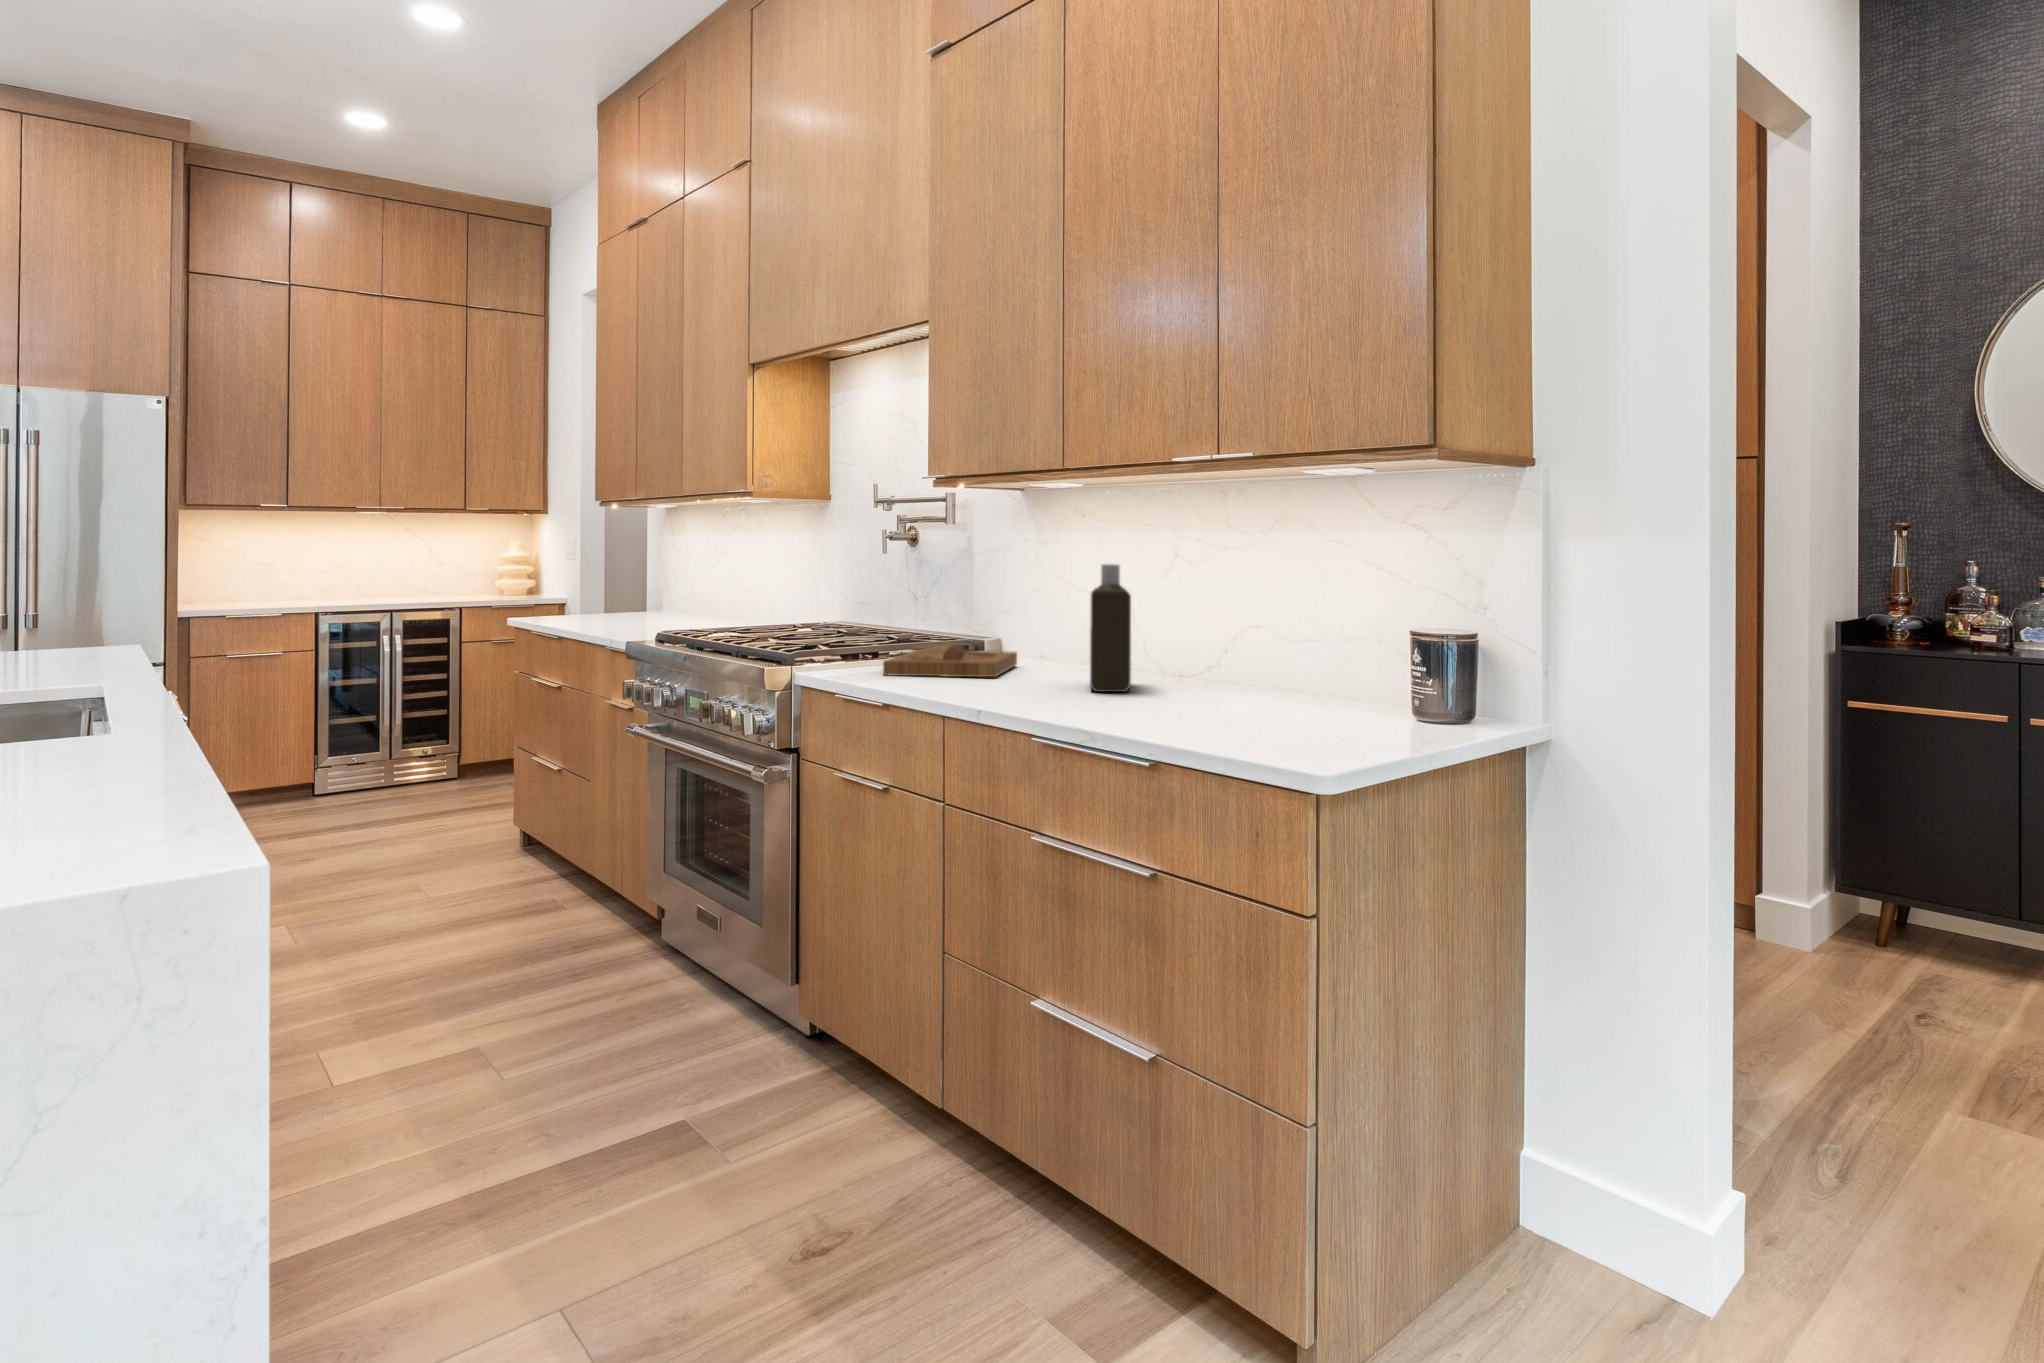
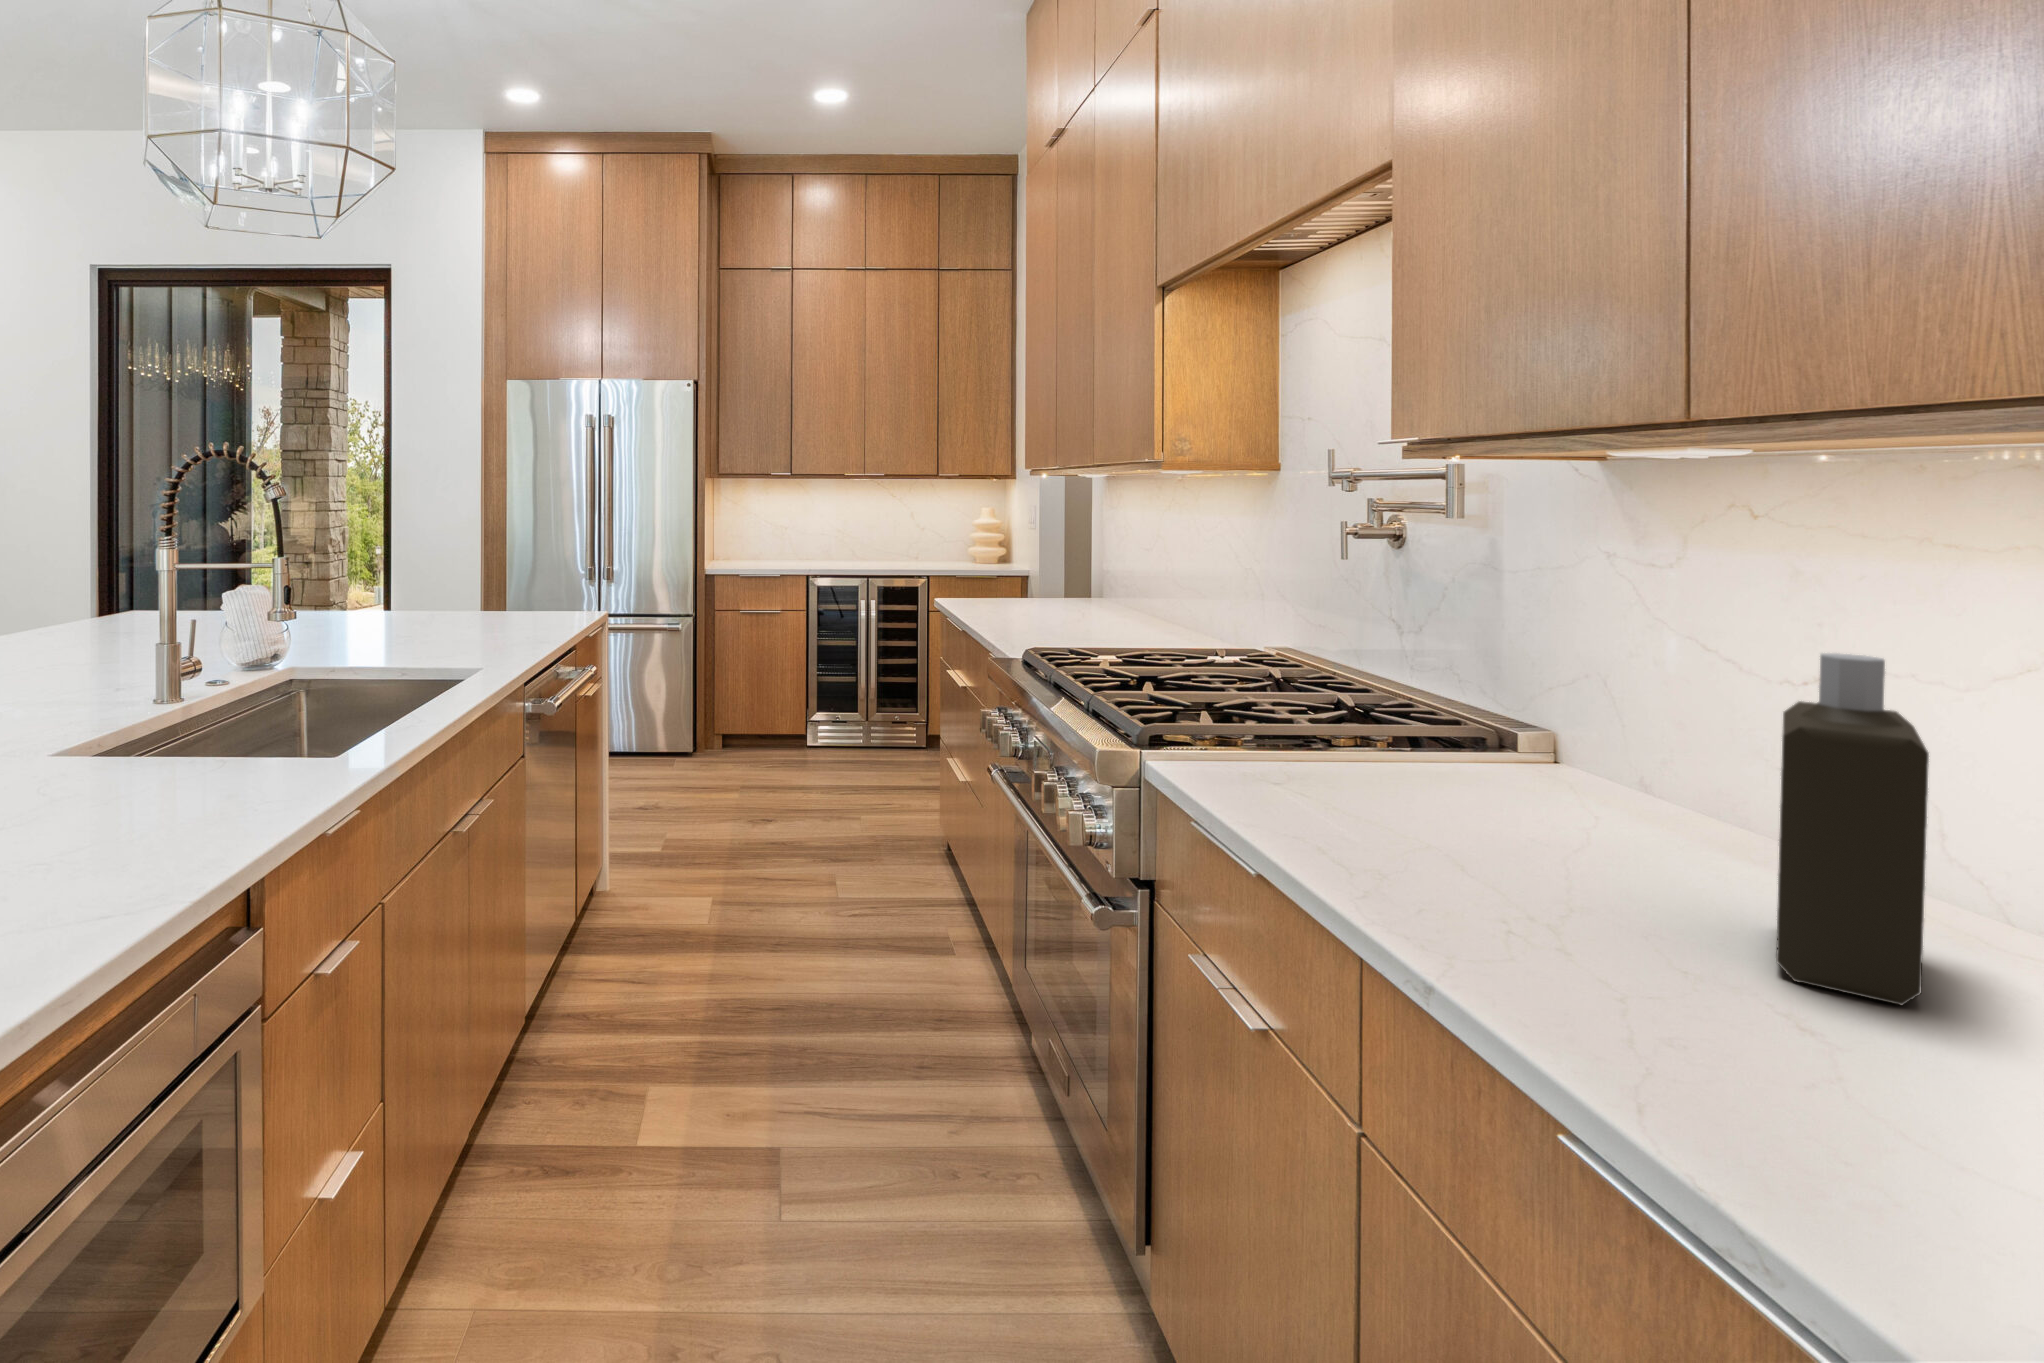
tray: present [883,645,1017,677] -> none [1277,746,1582,852]

